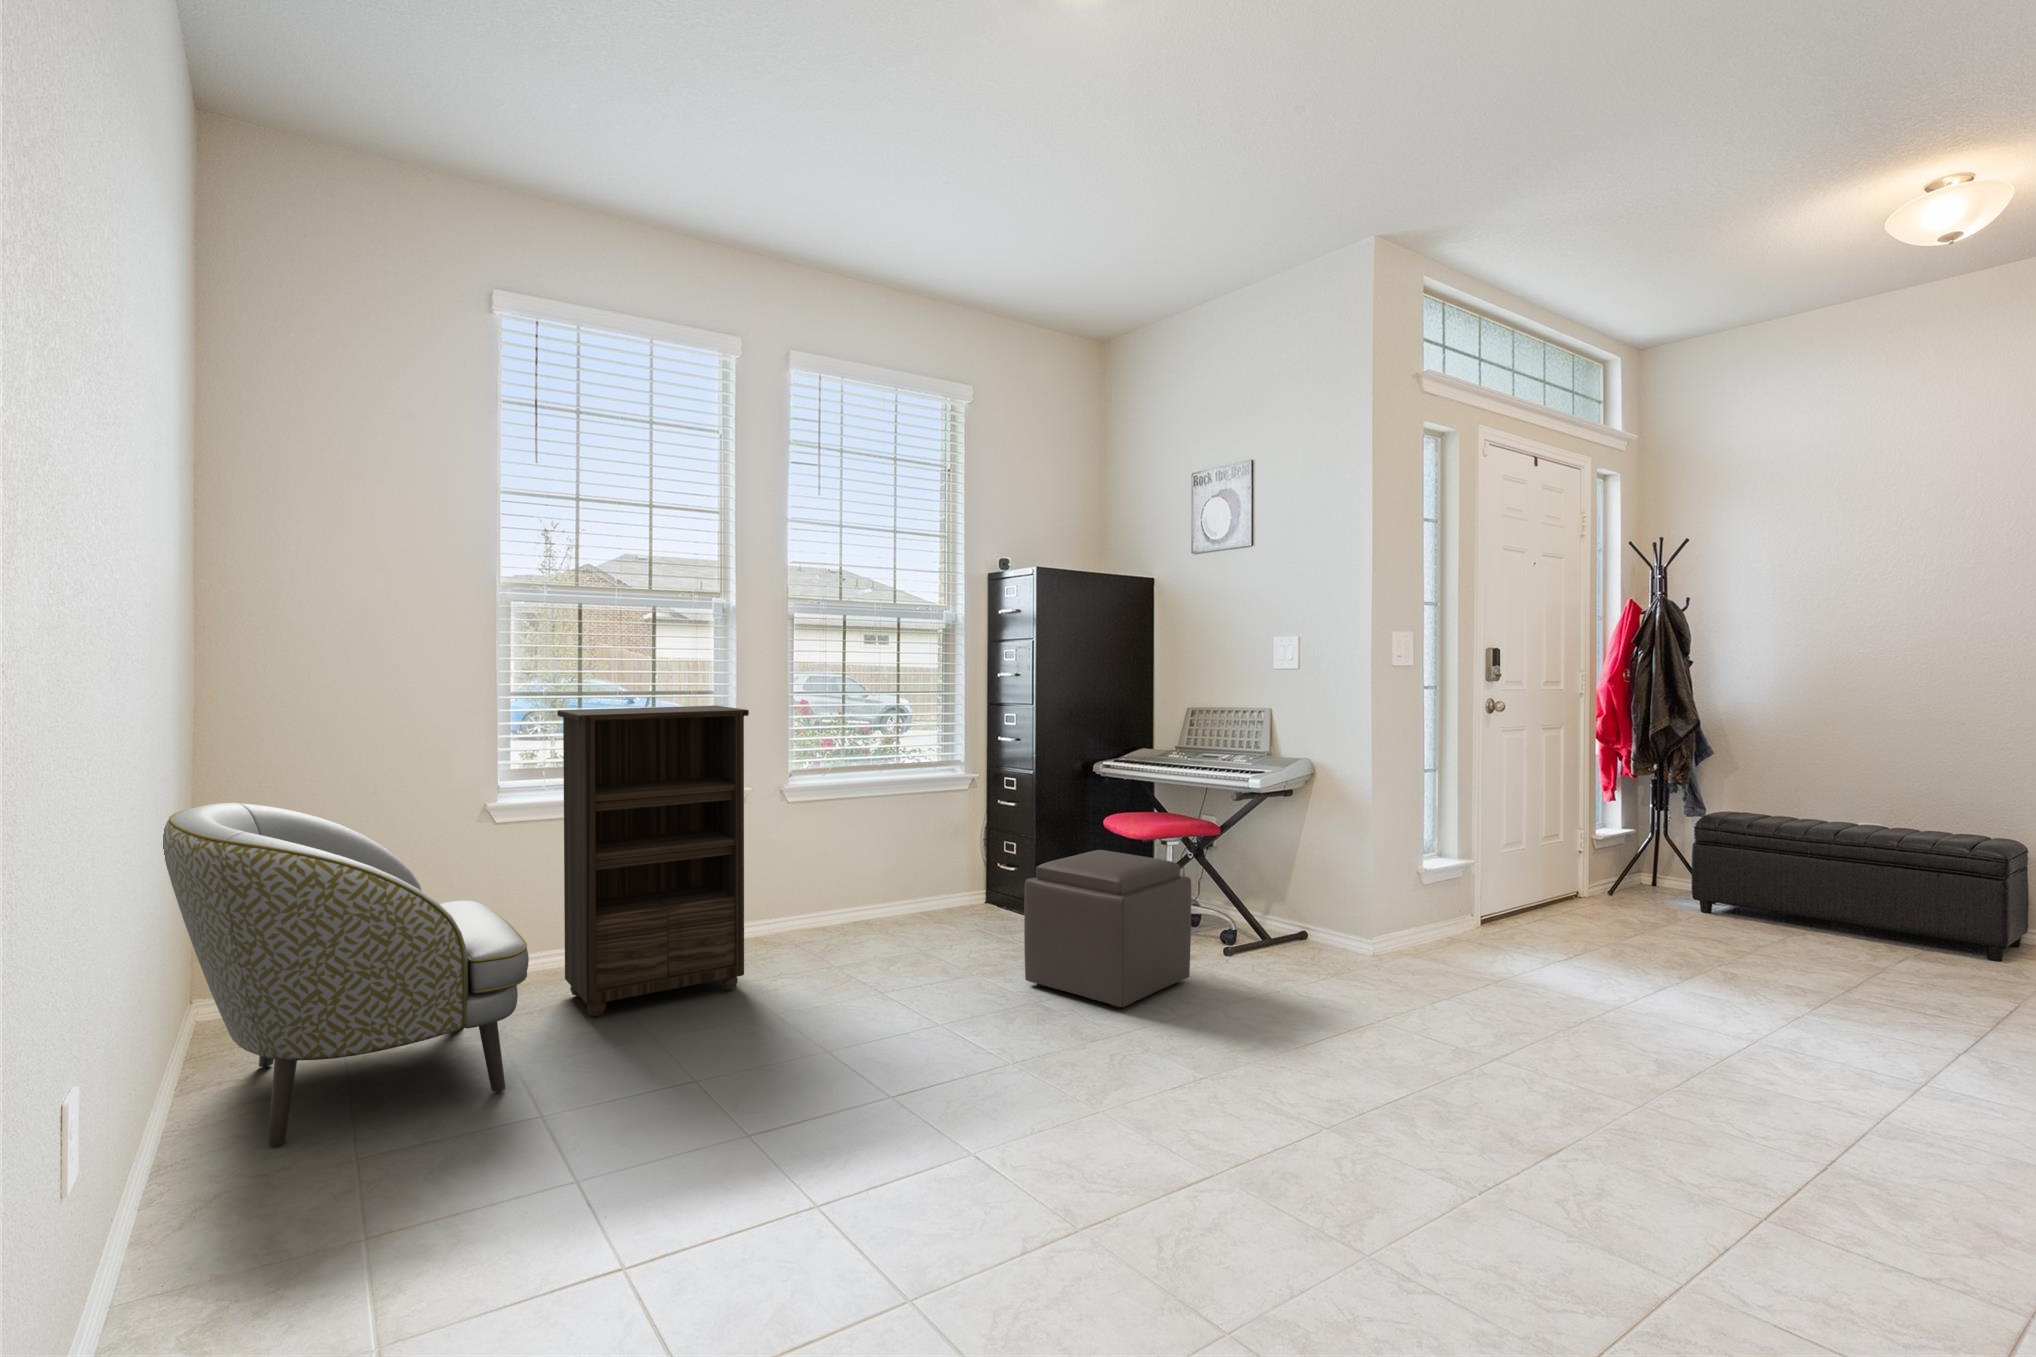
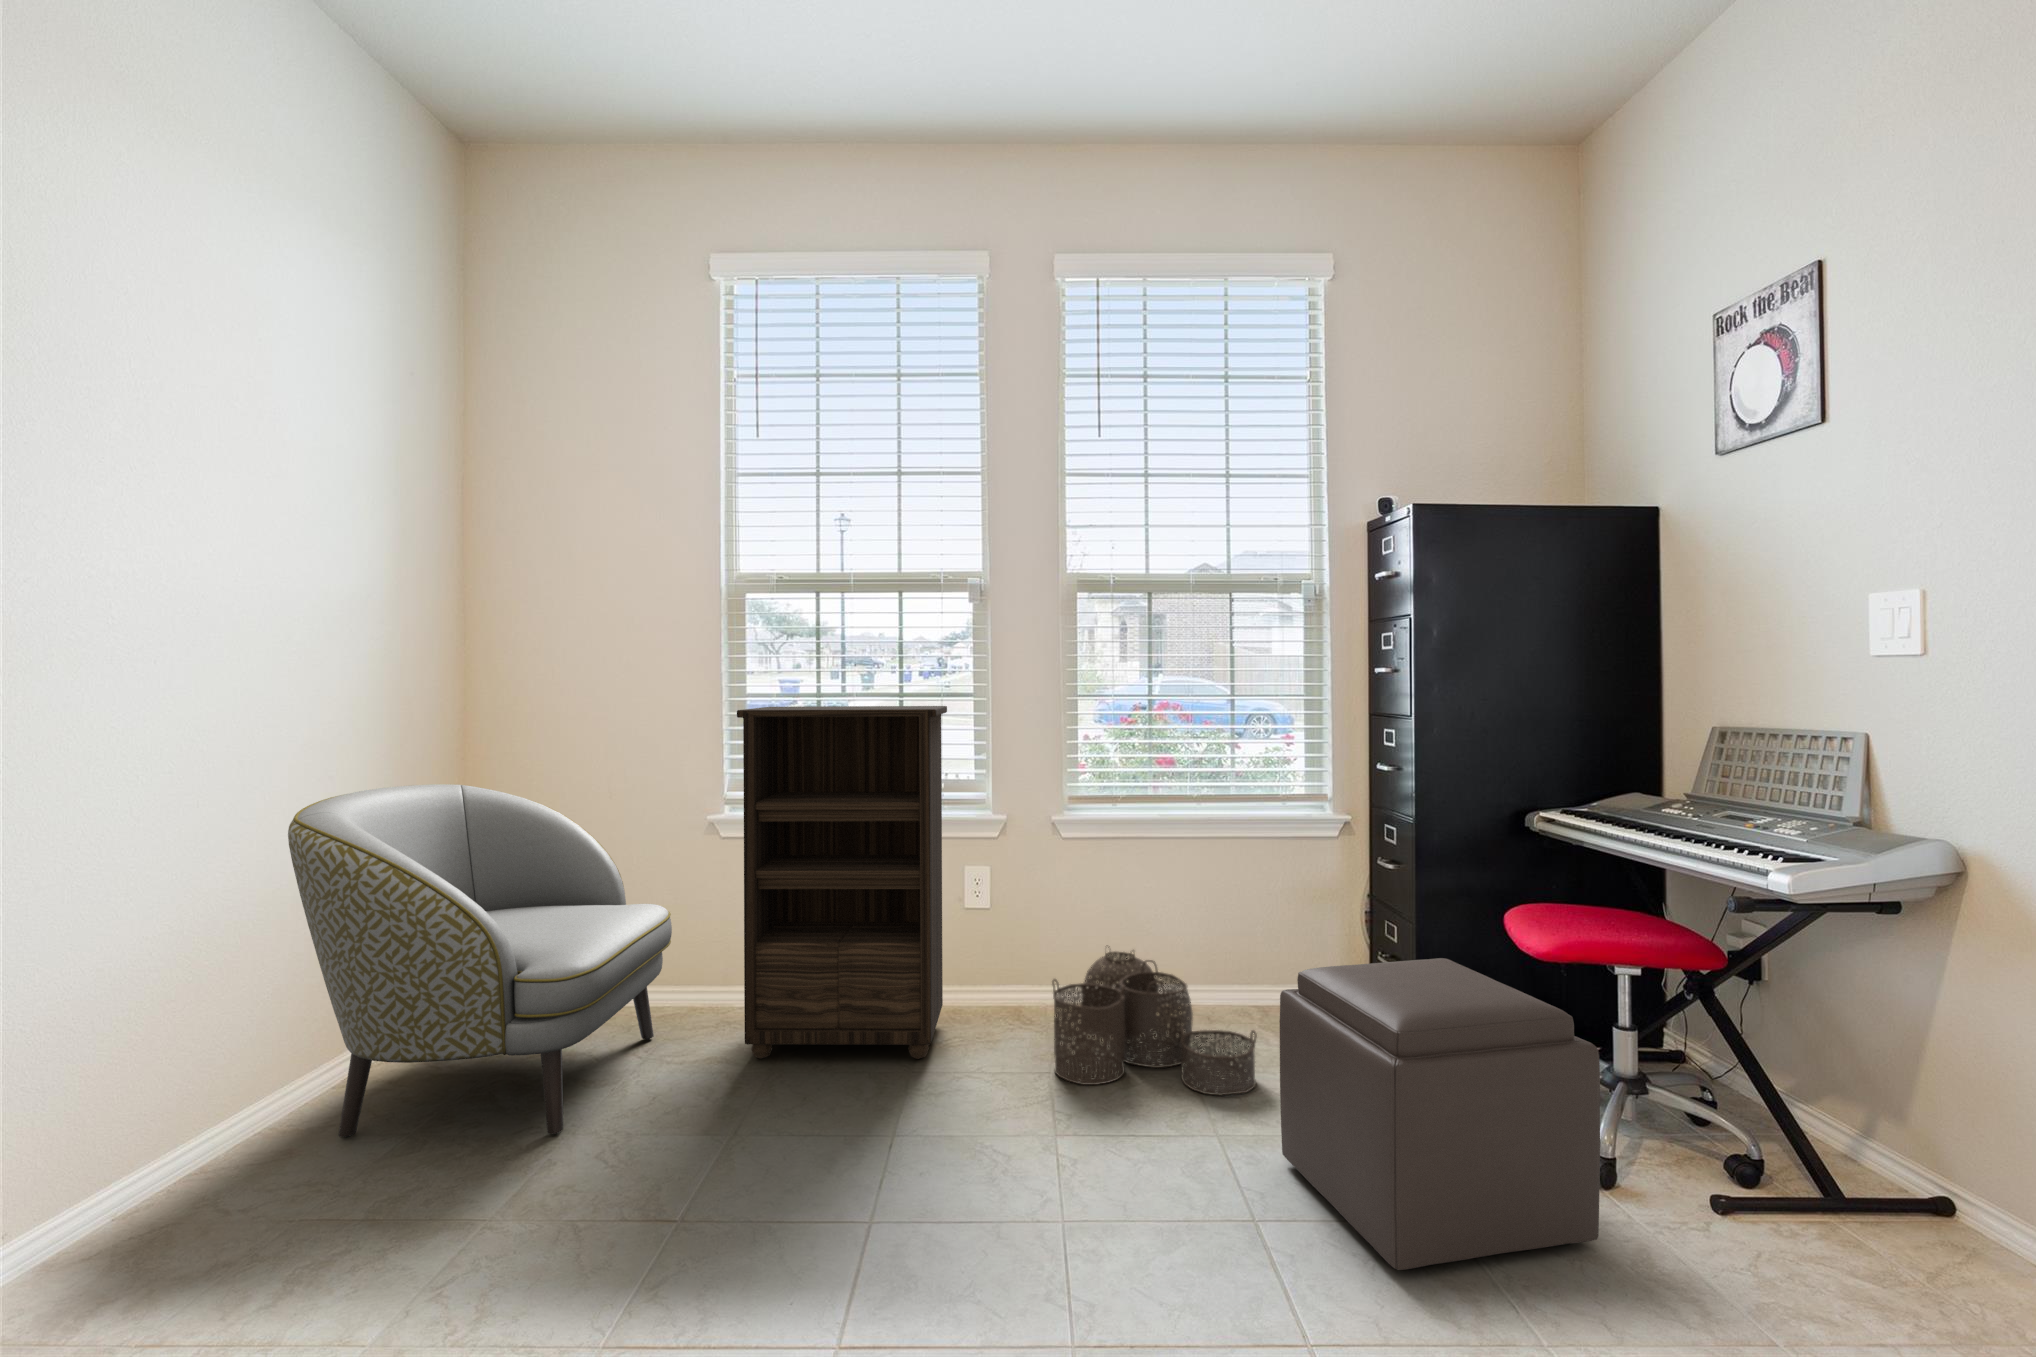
woven basket: none [815,886,973,978] -> present [1052,947,1257,1095]

